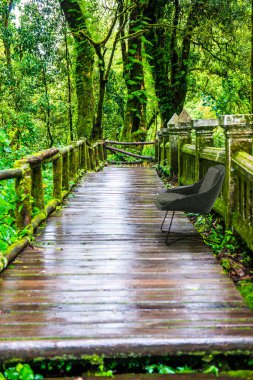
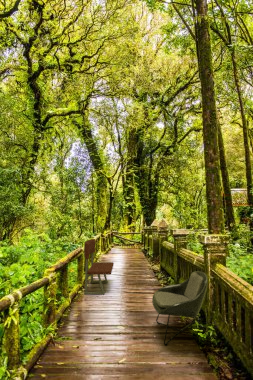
bench: none [62,139,106,212] -> present [84,239,114,295]

